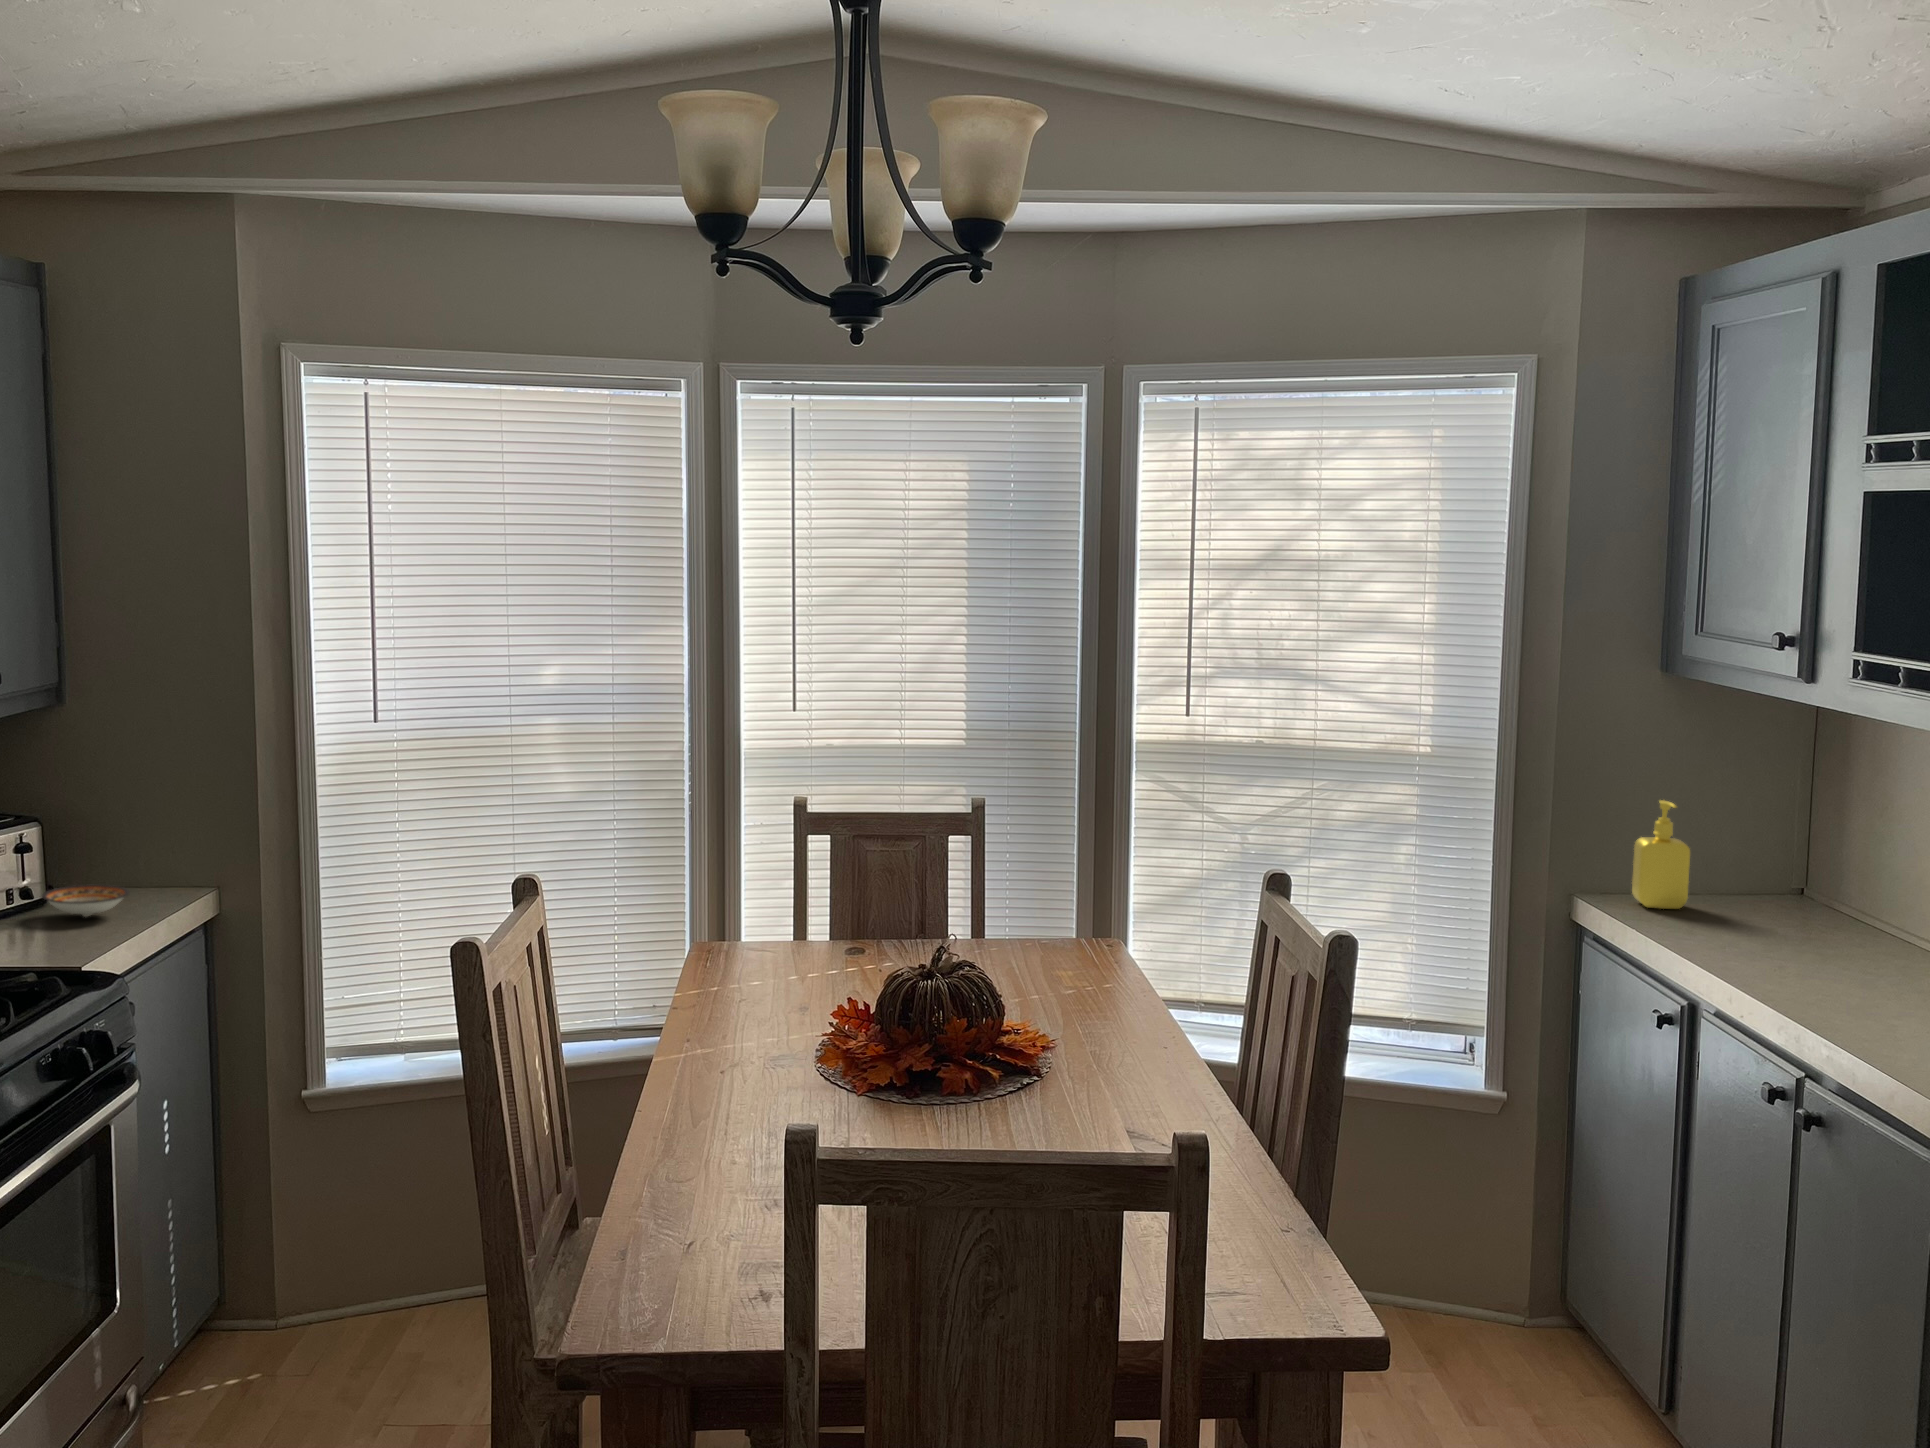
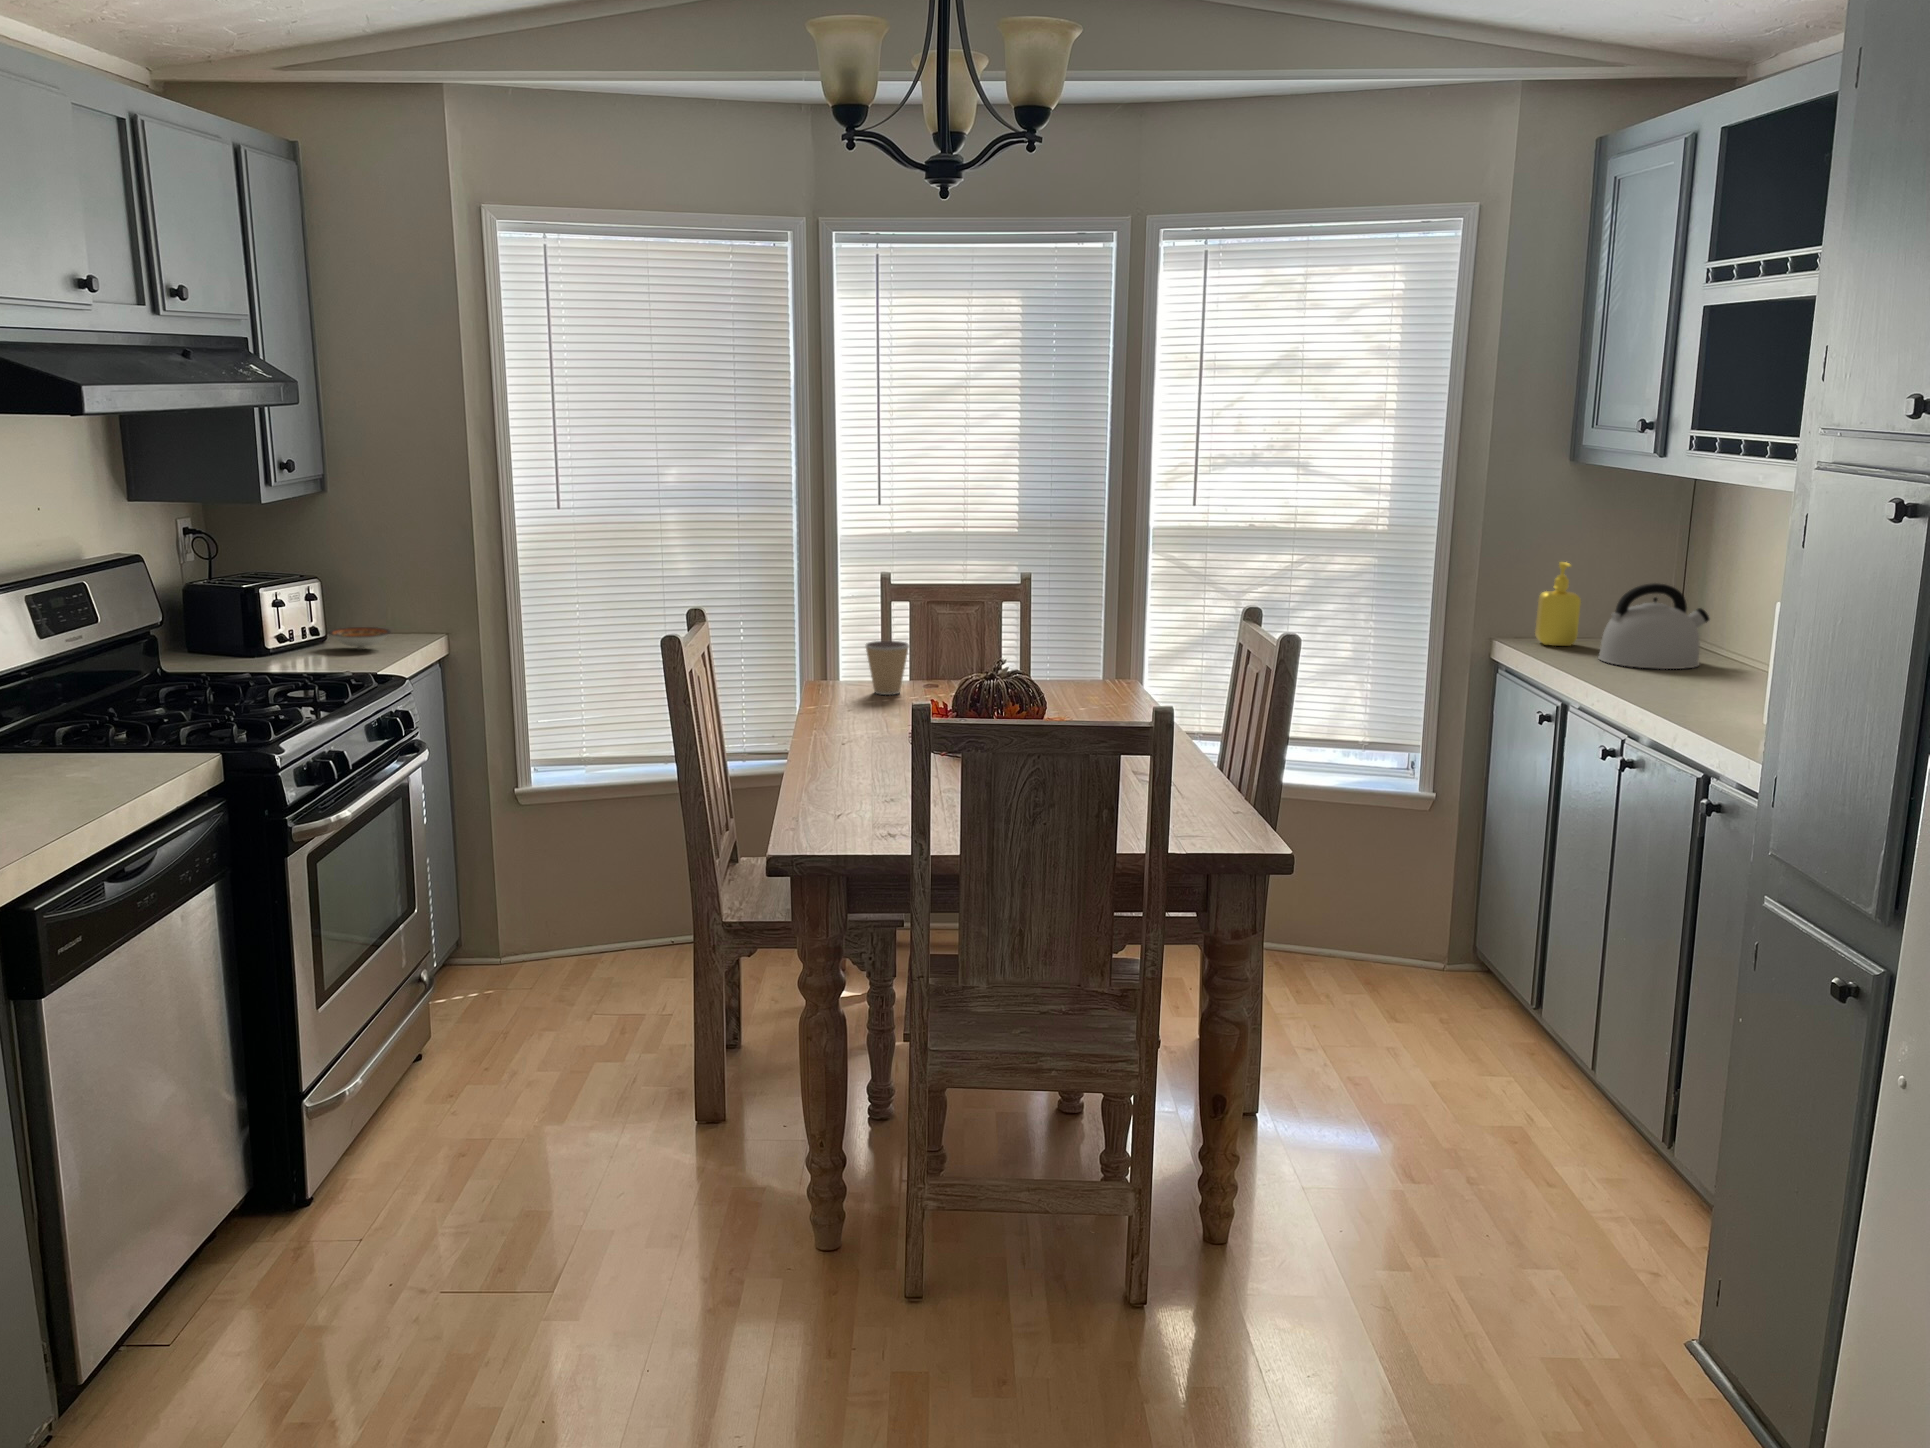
kettle: none [1722,837,1867,953] -> present [1598,583,1709,669]
coffee cup: none [761,913,821,989] -> present [866,641,909,695]

